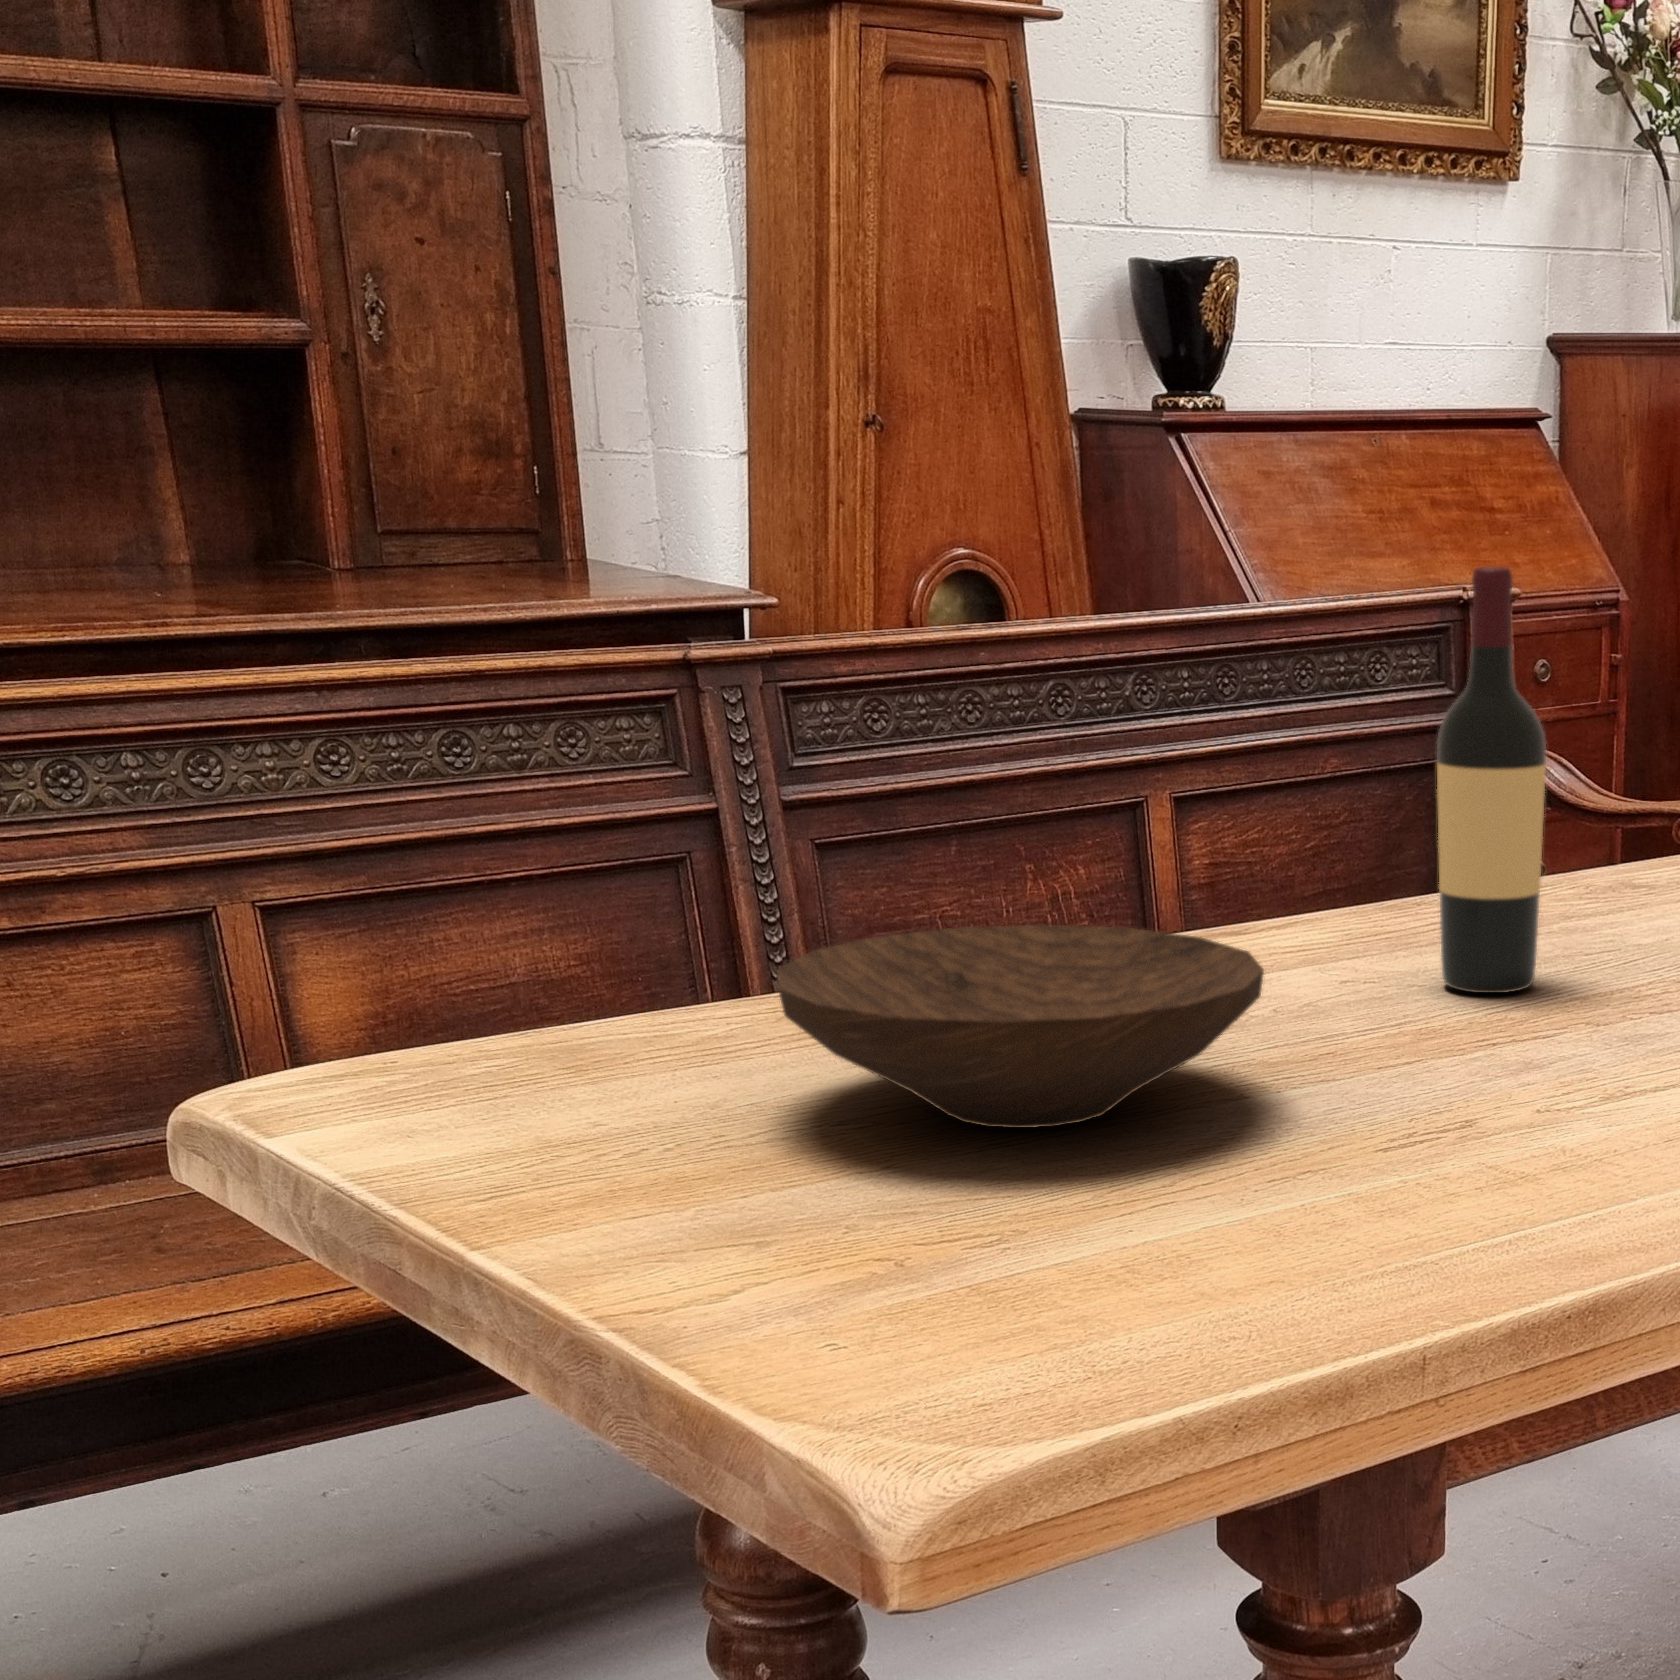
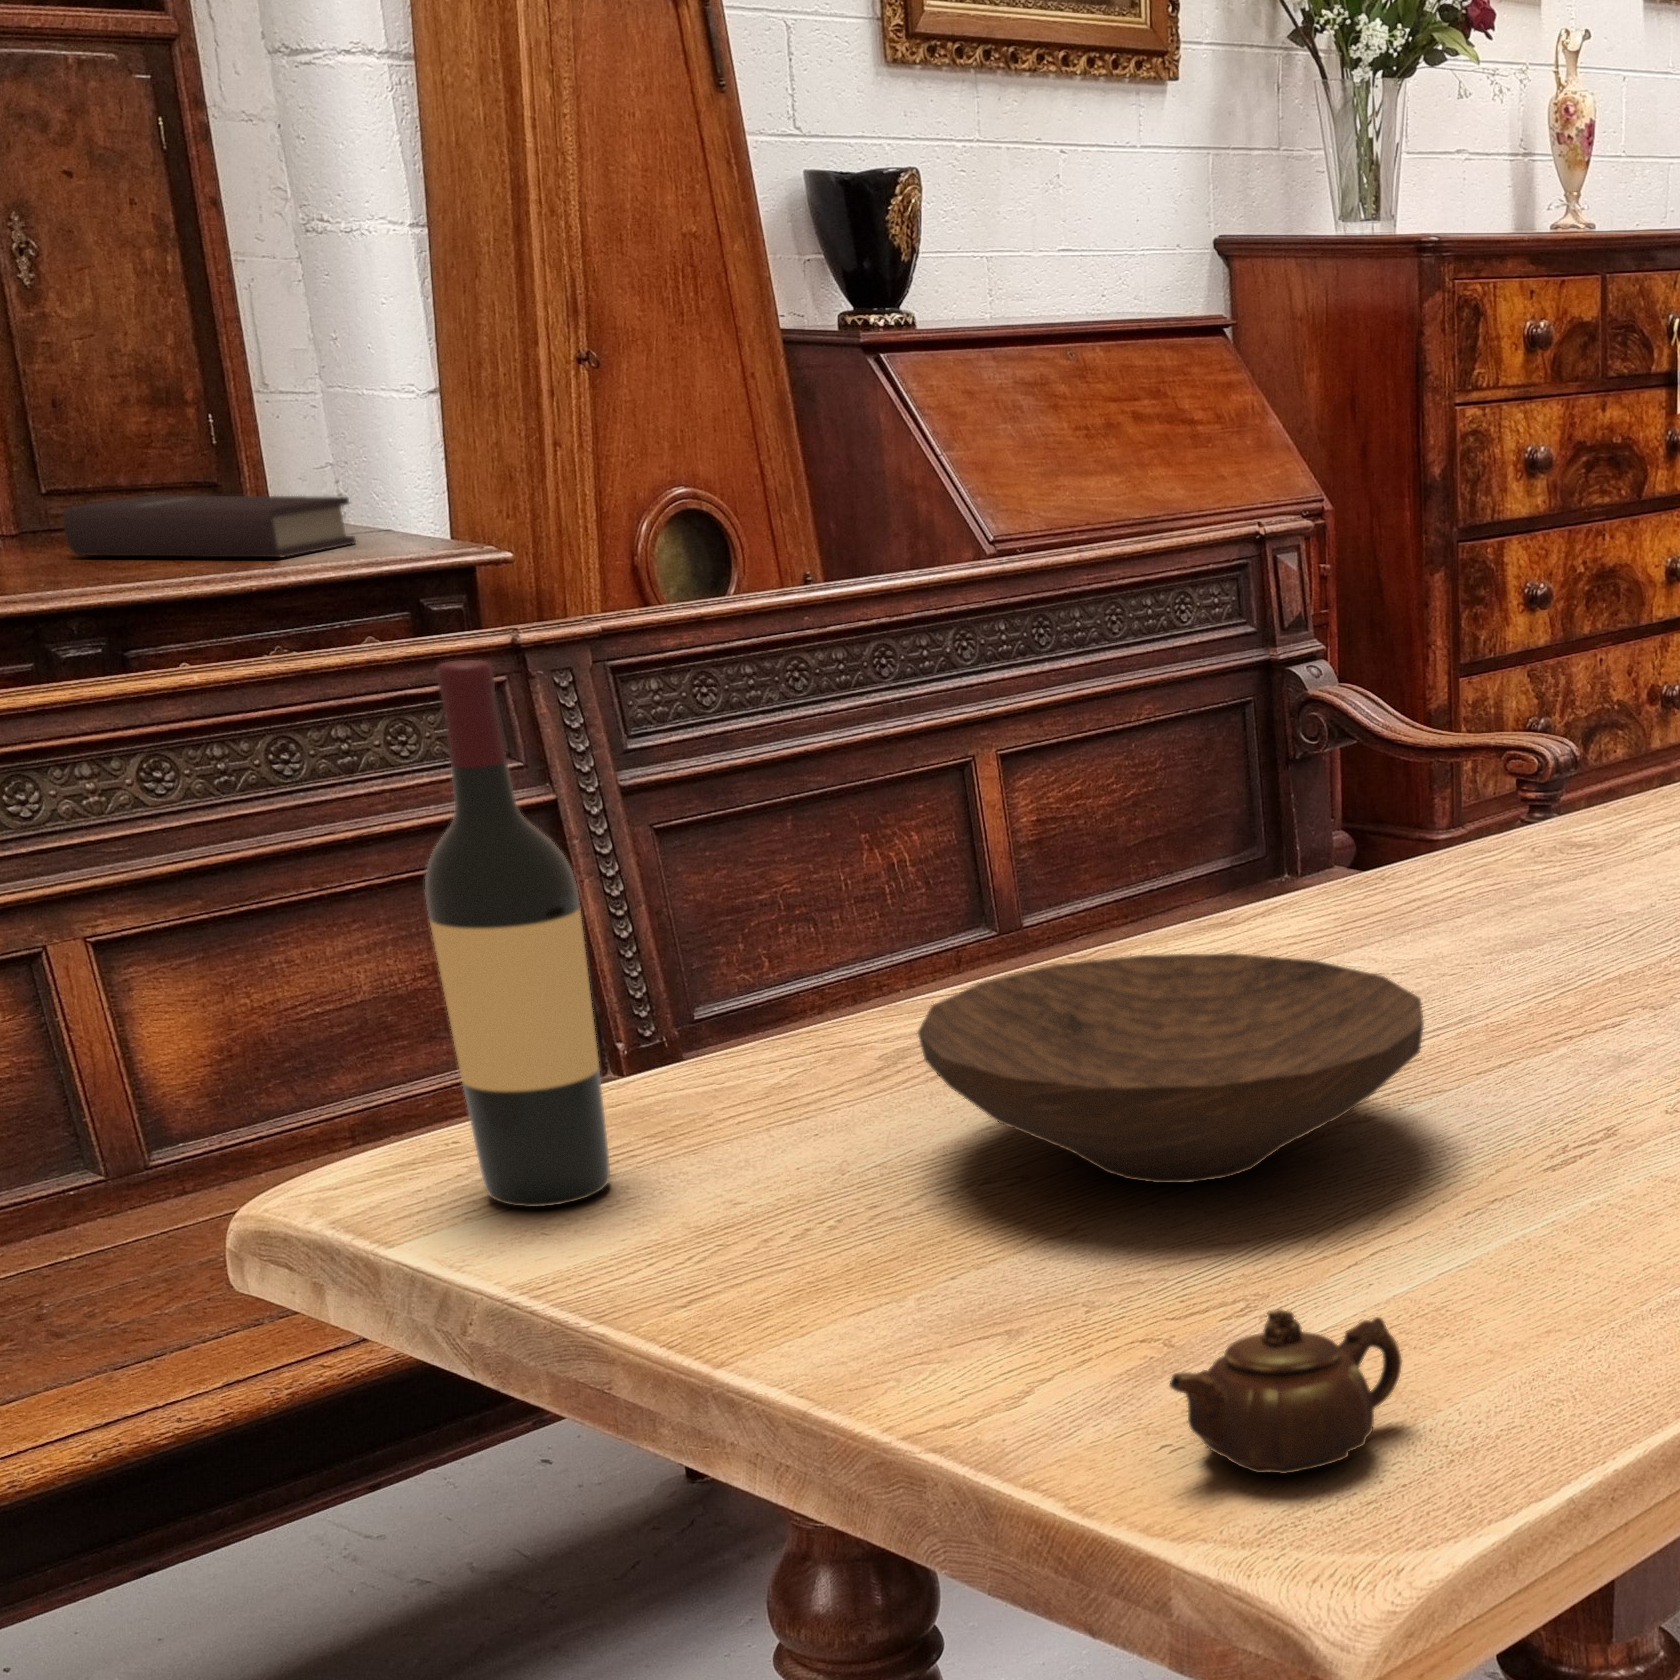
book: none [379,536,639,593] -> present [63,495,356,557]
wine bottle: present [1437,567,1546,993] -> present [425,660,610,1207]
teapot: none [799,1198,1050,1352] -> present [1170,1309,1402,1474]

